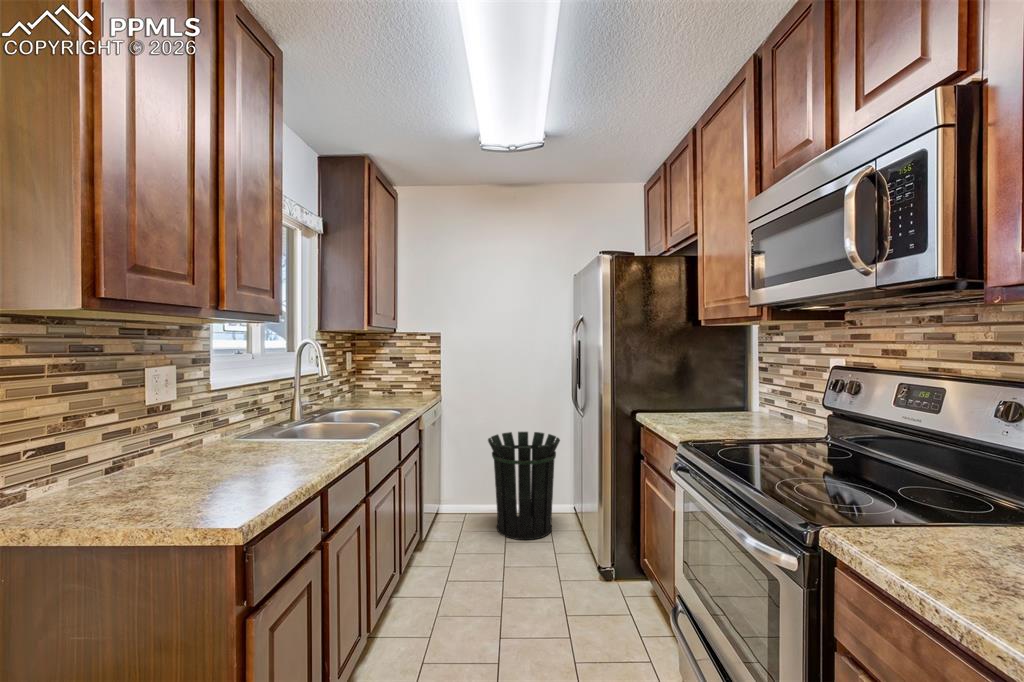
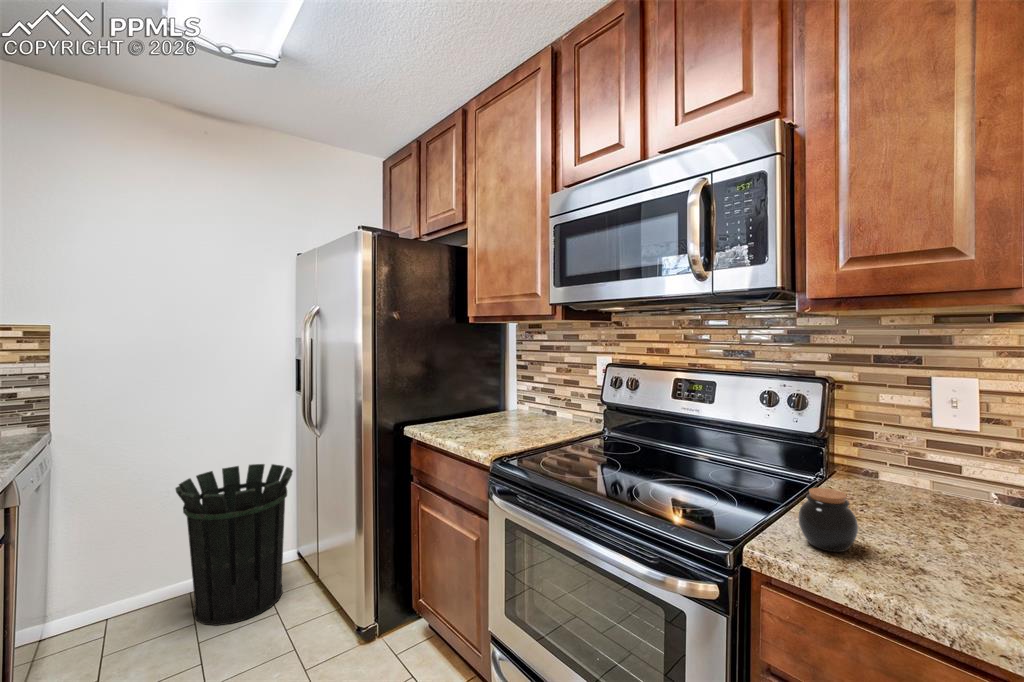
jar: none [899,492,969,560] -> present [798,488,858,552]

